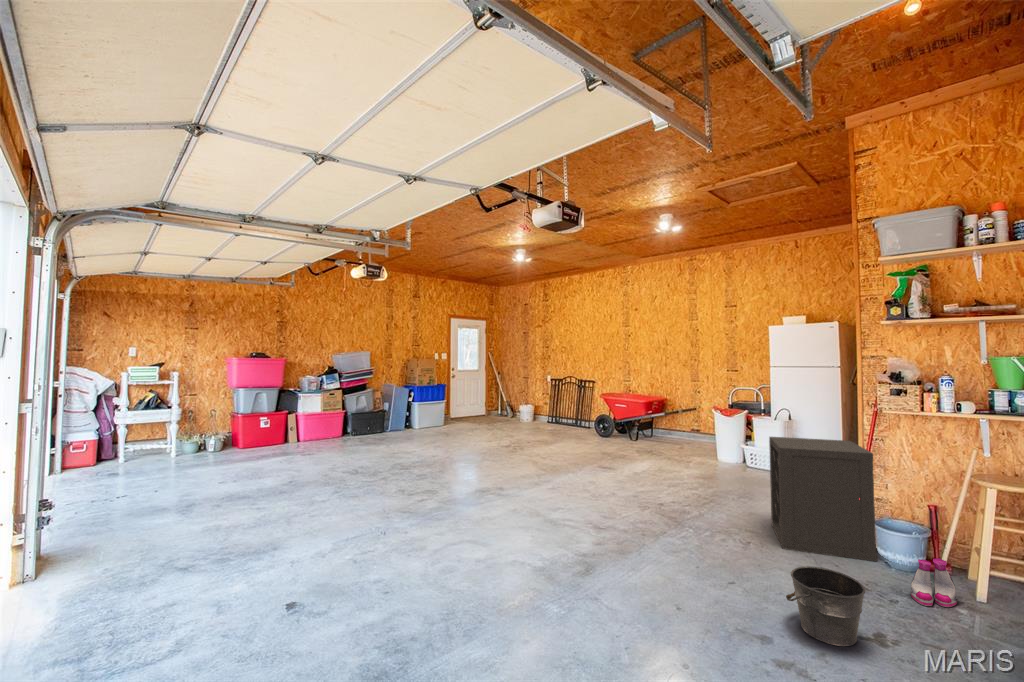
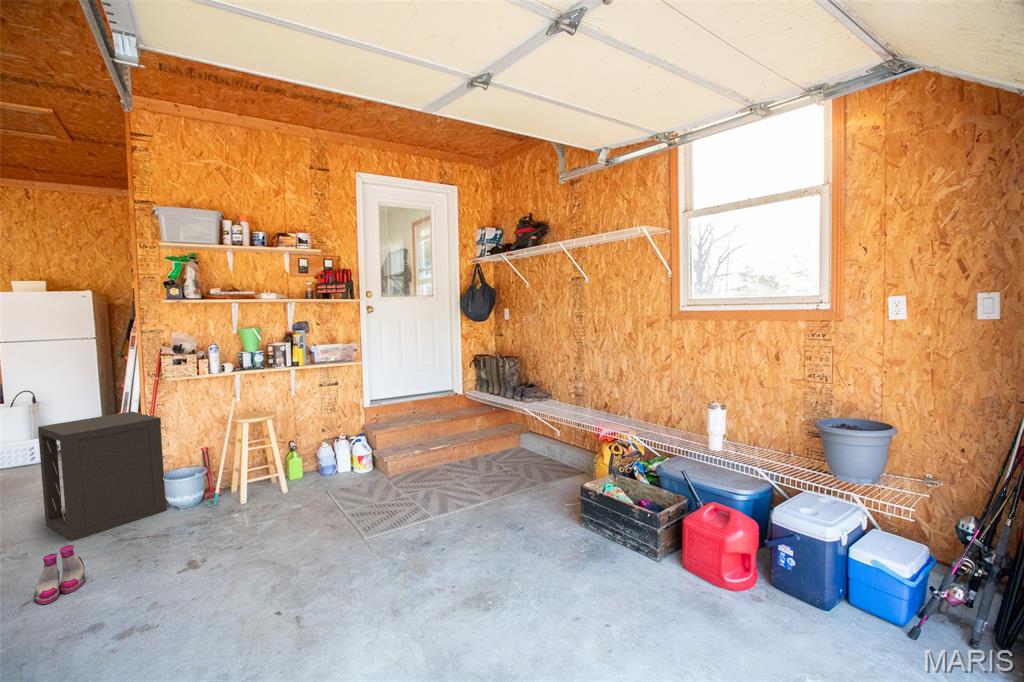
boots: present [910,558,957,607] -> present [34,545,86,604]
bucket: present [786,566,865,646] -> none [105,526,181,595]

